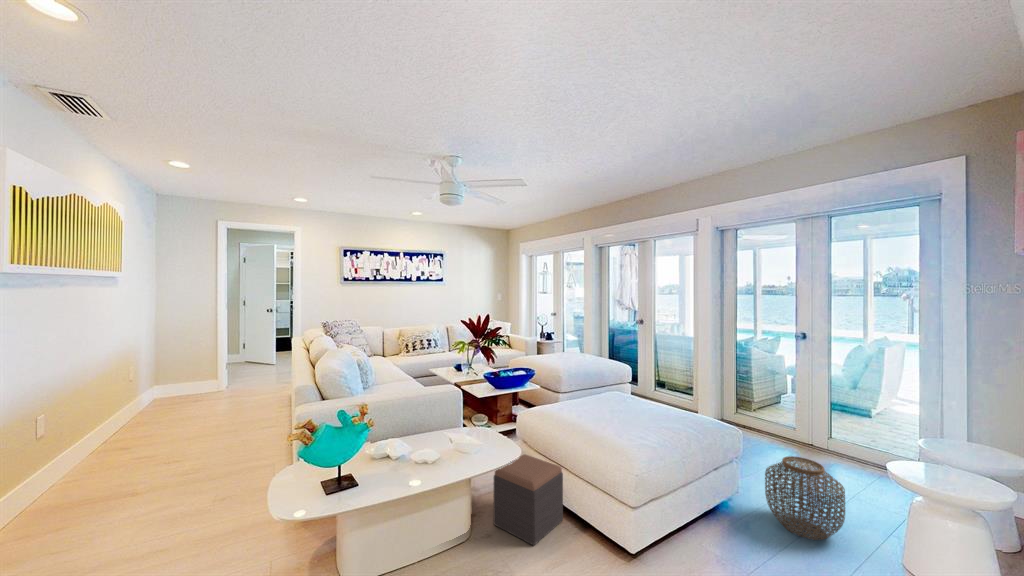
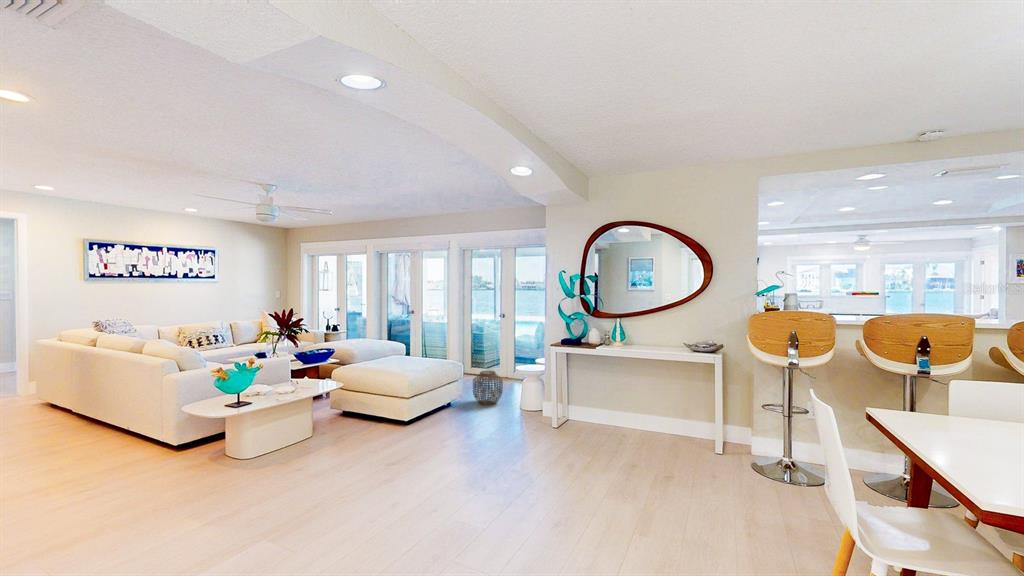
footstool: present [494,454,563,545] -> none [327,390,370,431]

